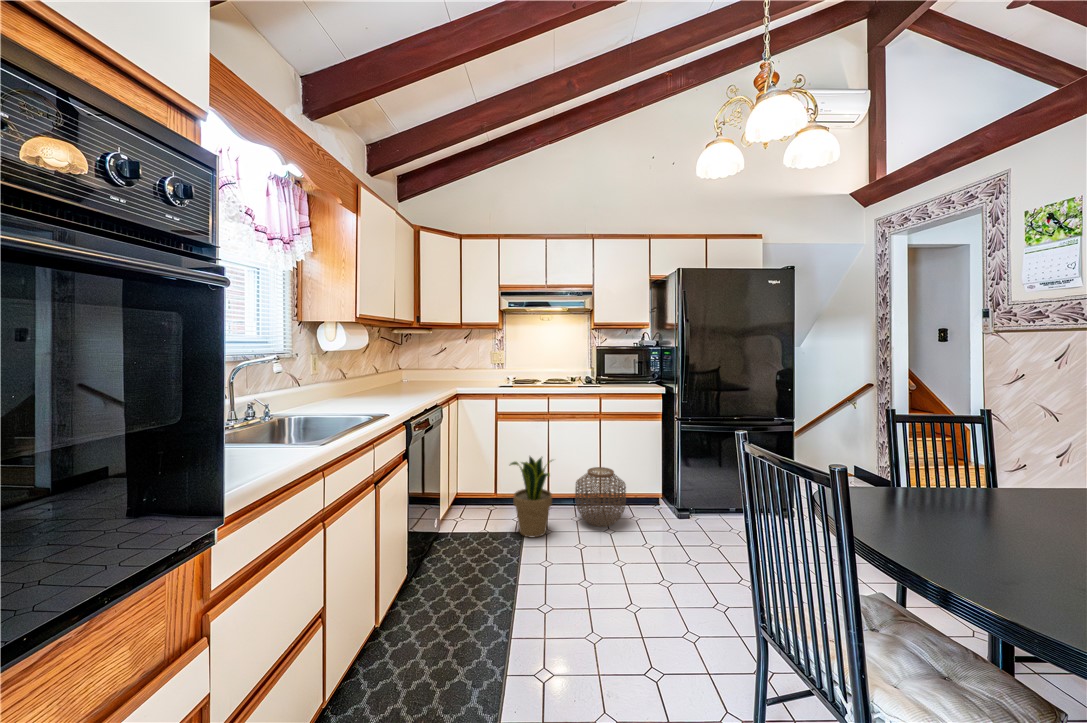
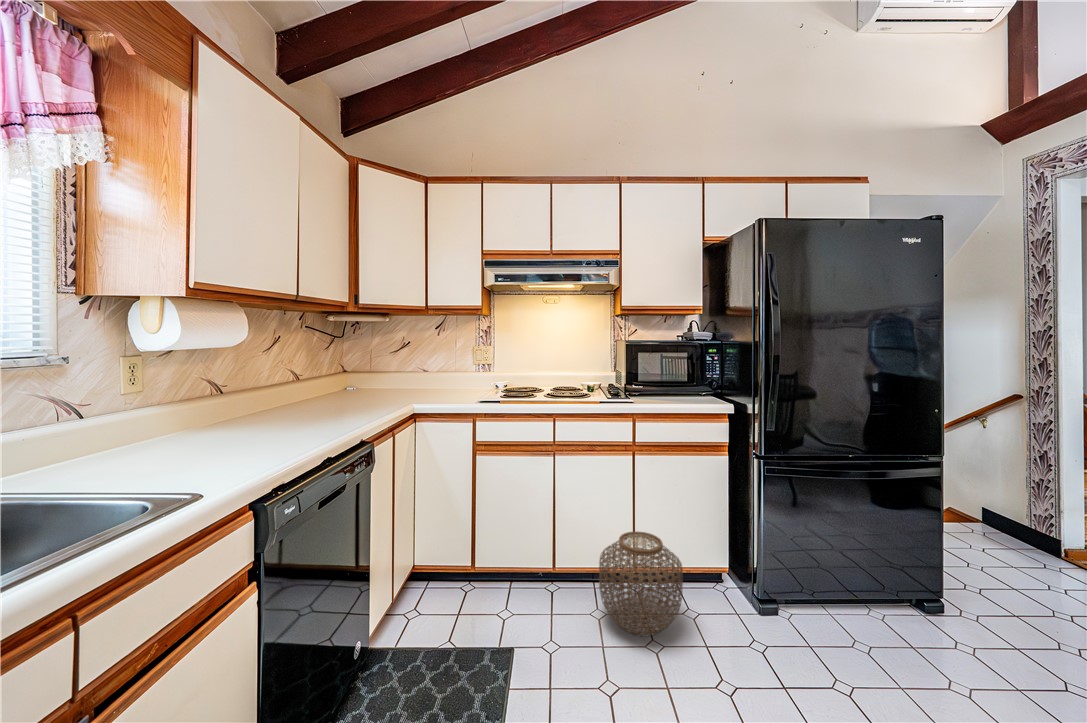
potted plant: present [510,457,552,537] -> none [489,520,569,664]

